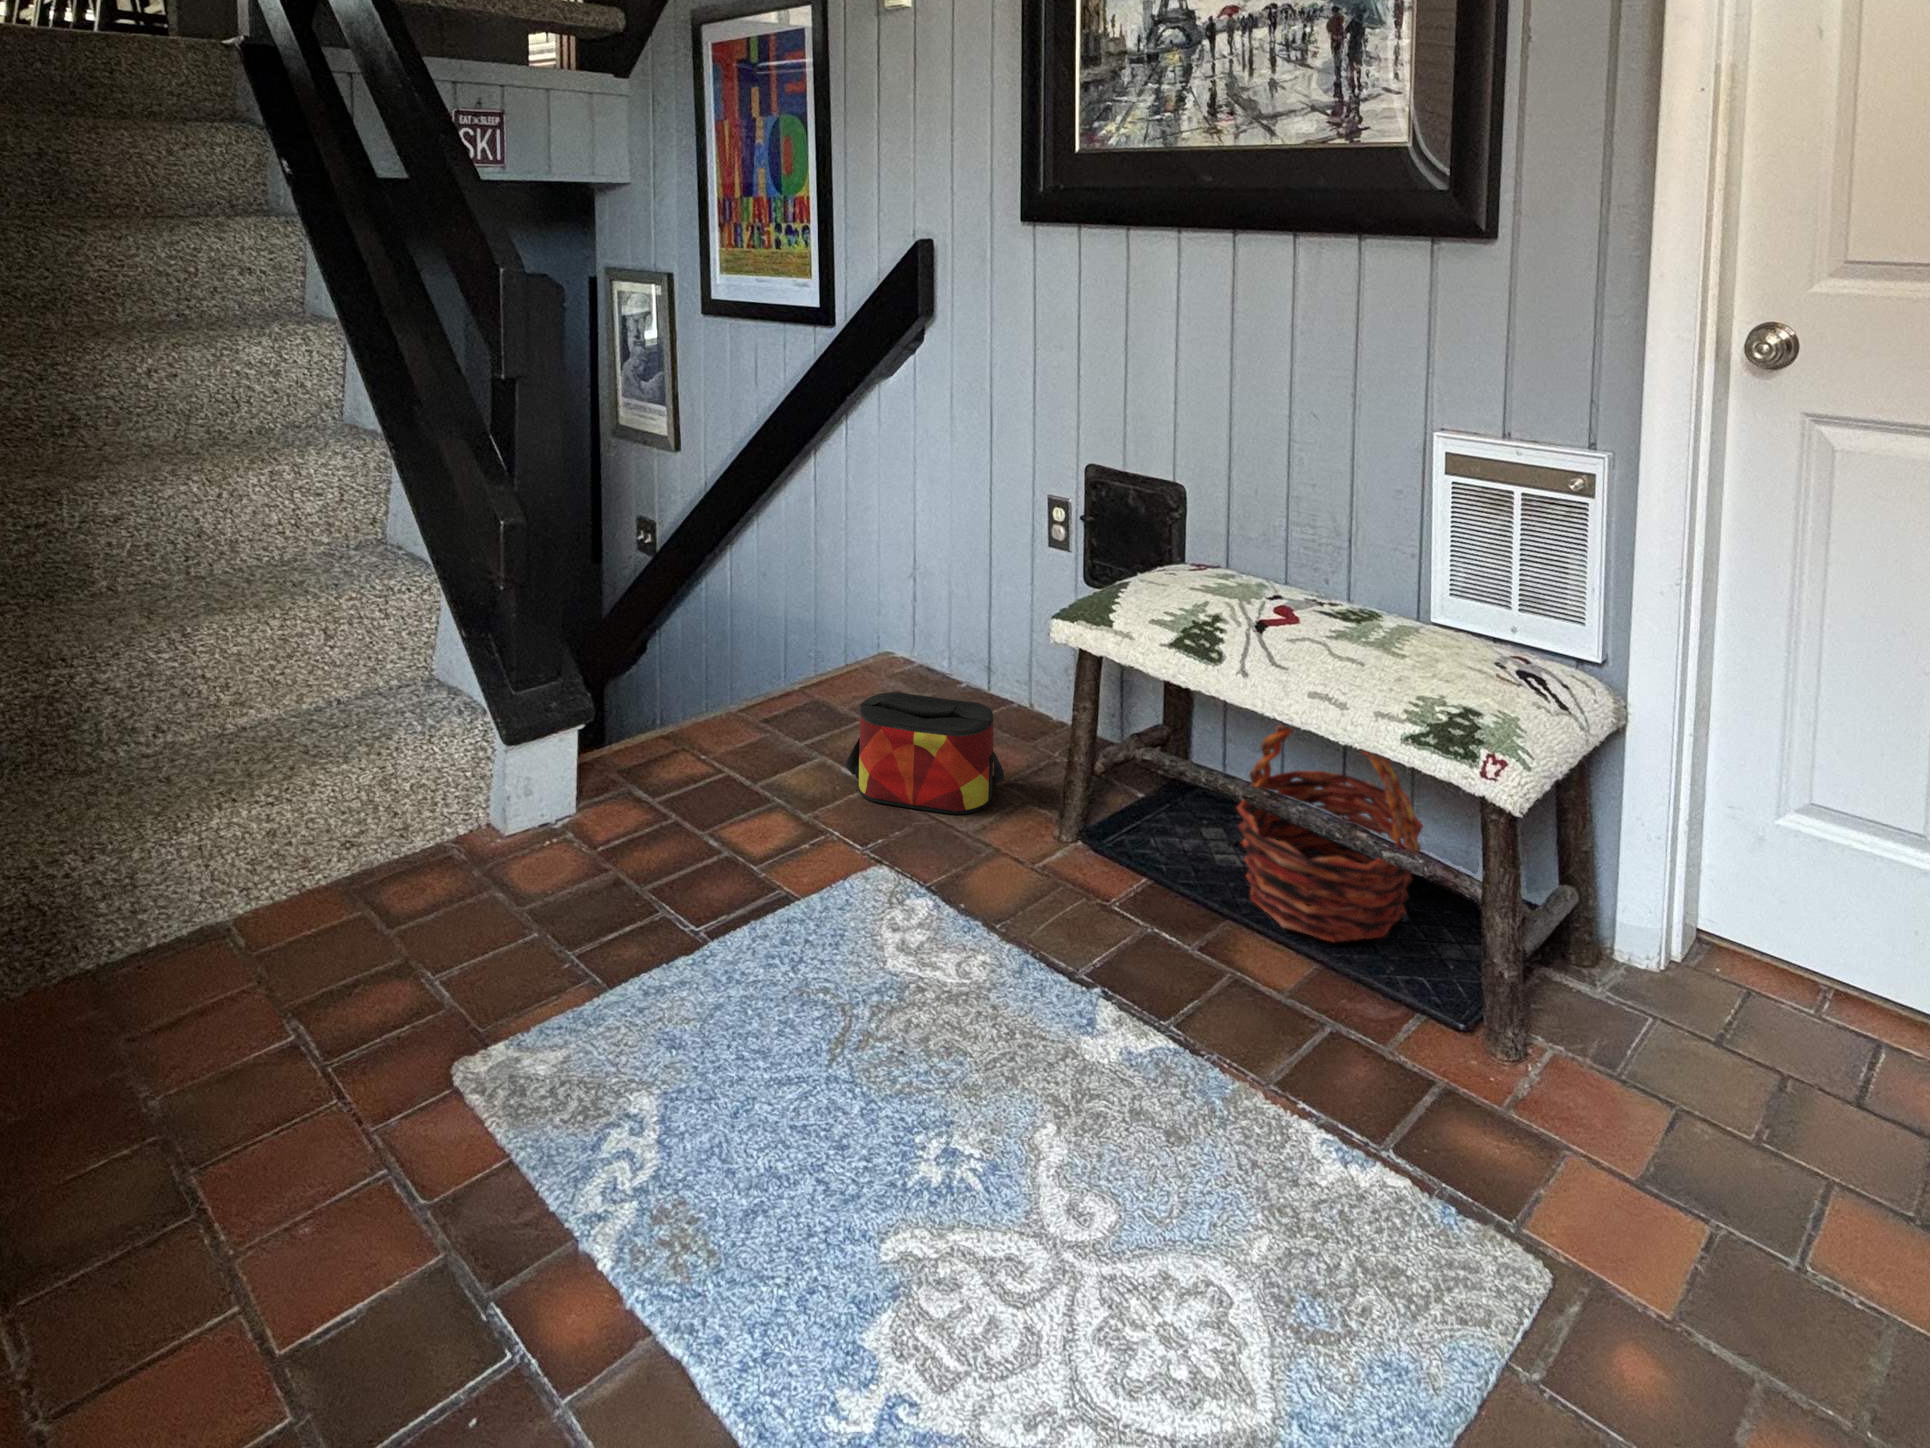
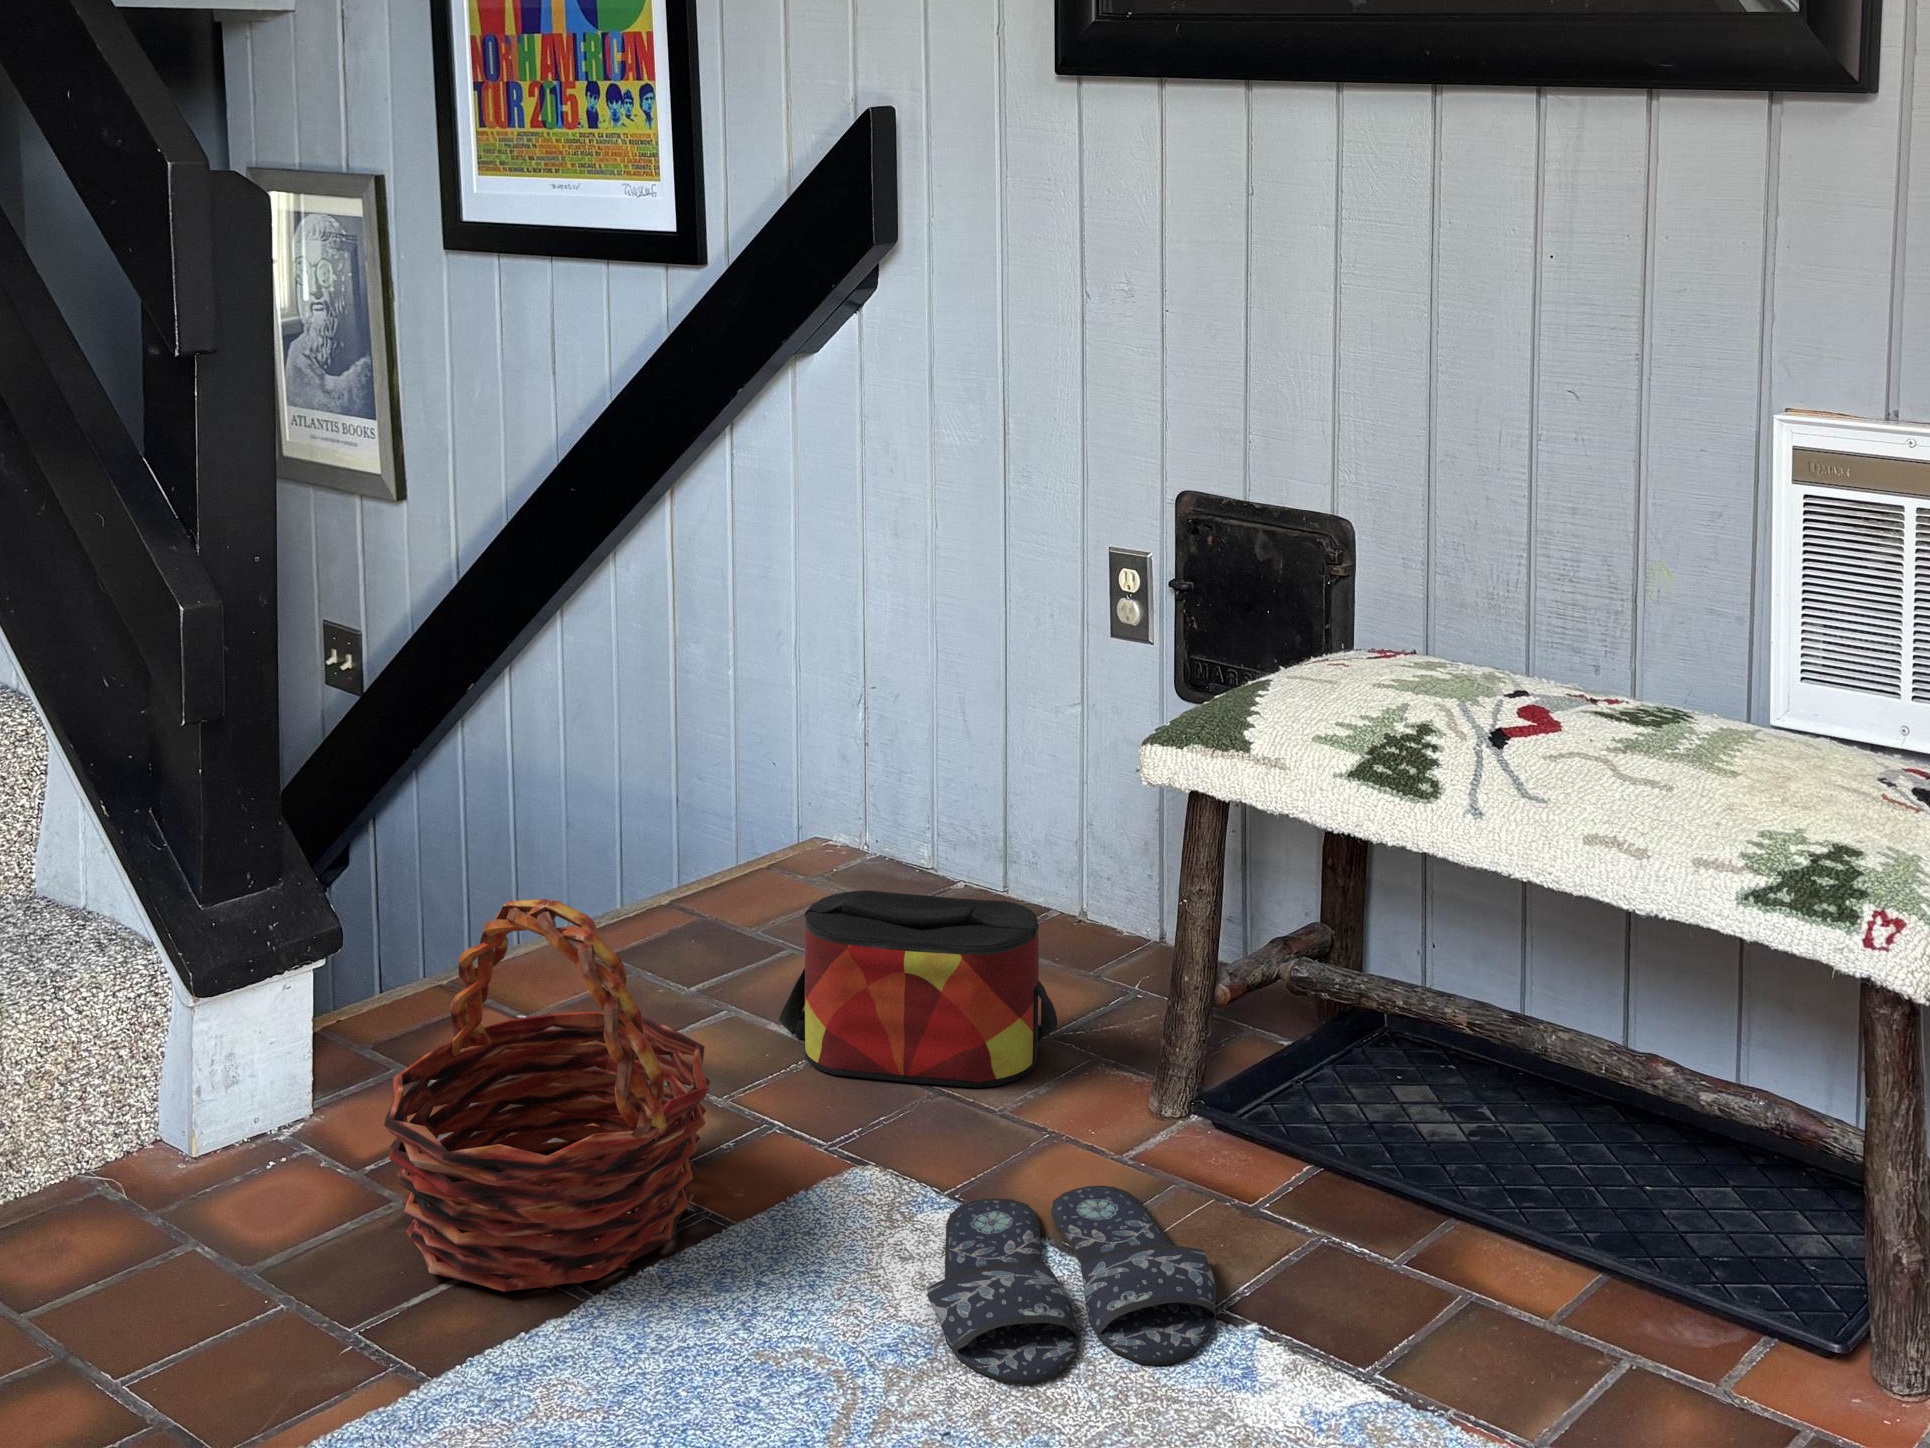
basket: present [1237,726,1423,942] -> present [384,899,711,1292]
slippers: none [905,884,1079,1019] -> present [927,1186,1216,1384]

